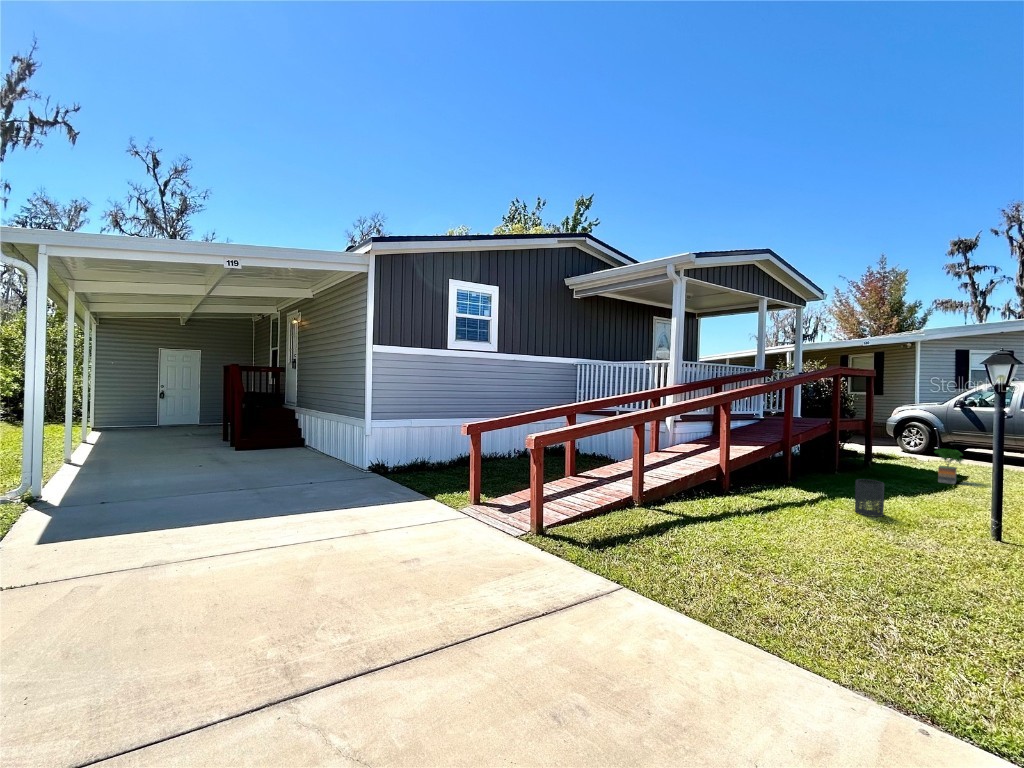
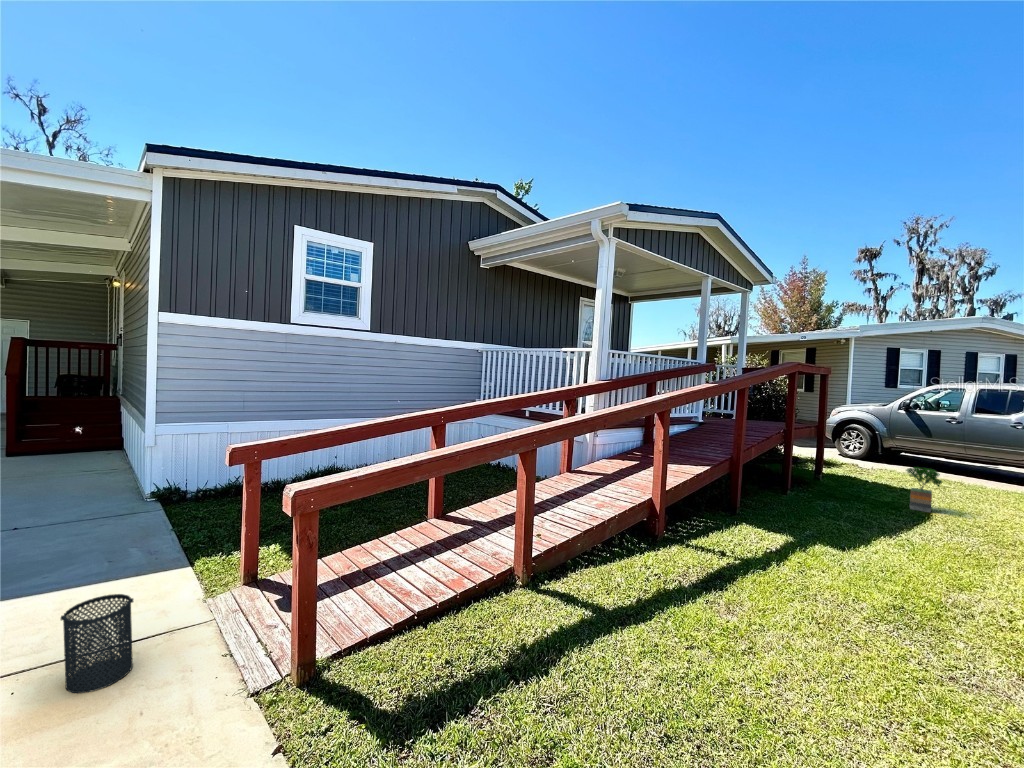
trash can: present [855,479,884,517] -> present [61,594,134,693]

